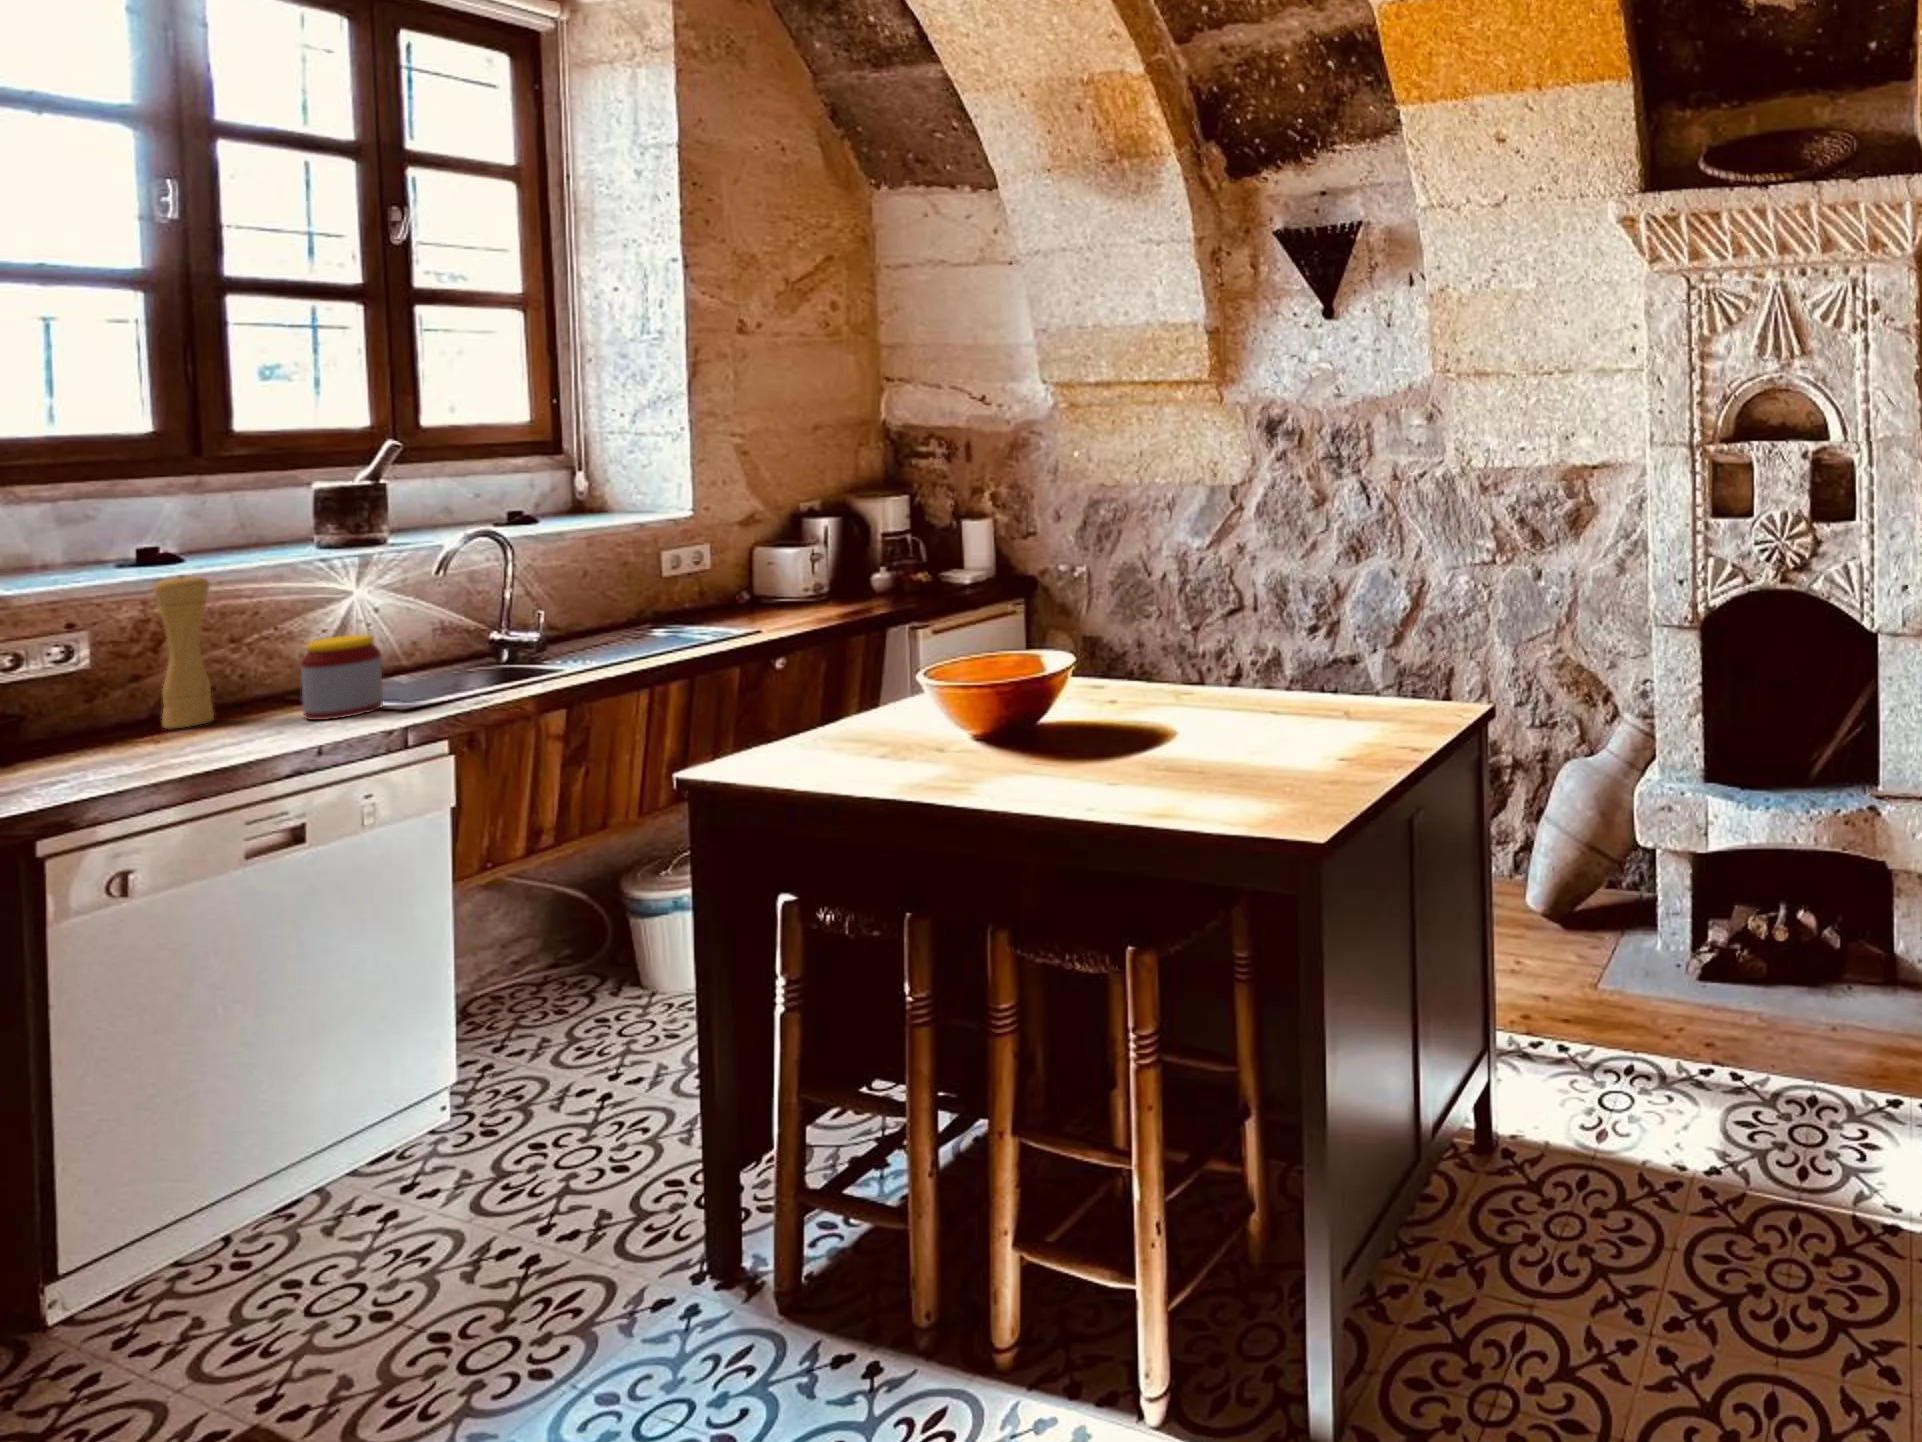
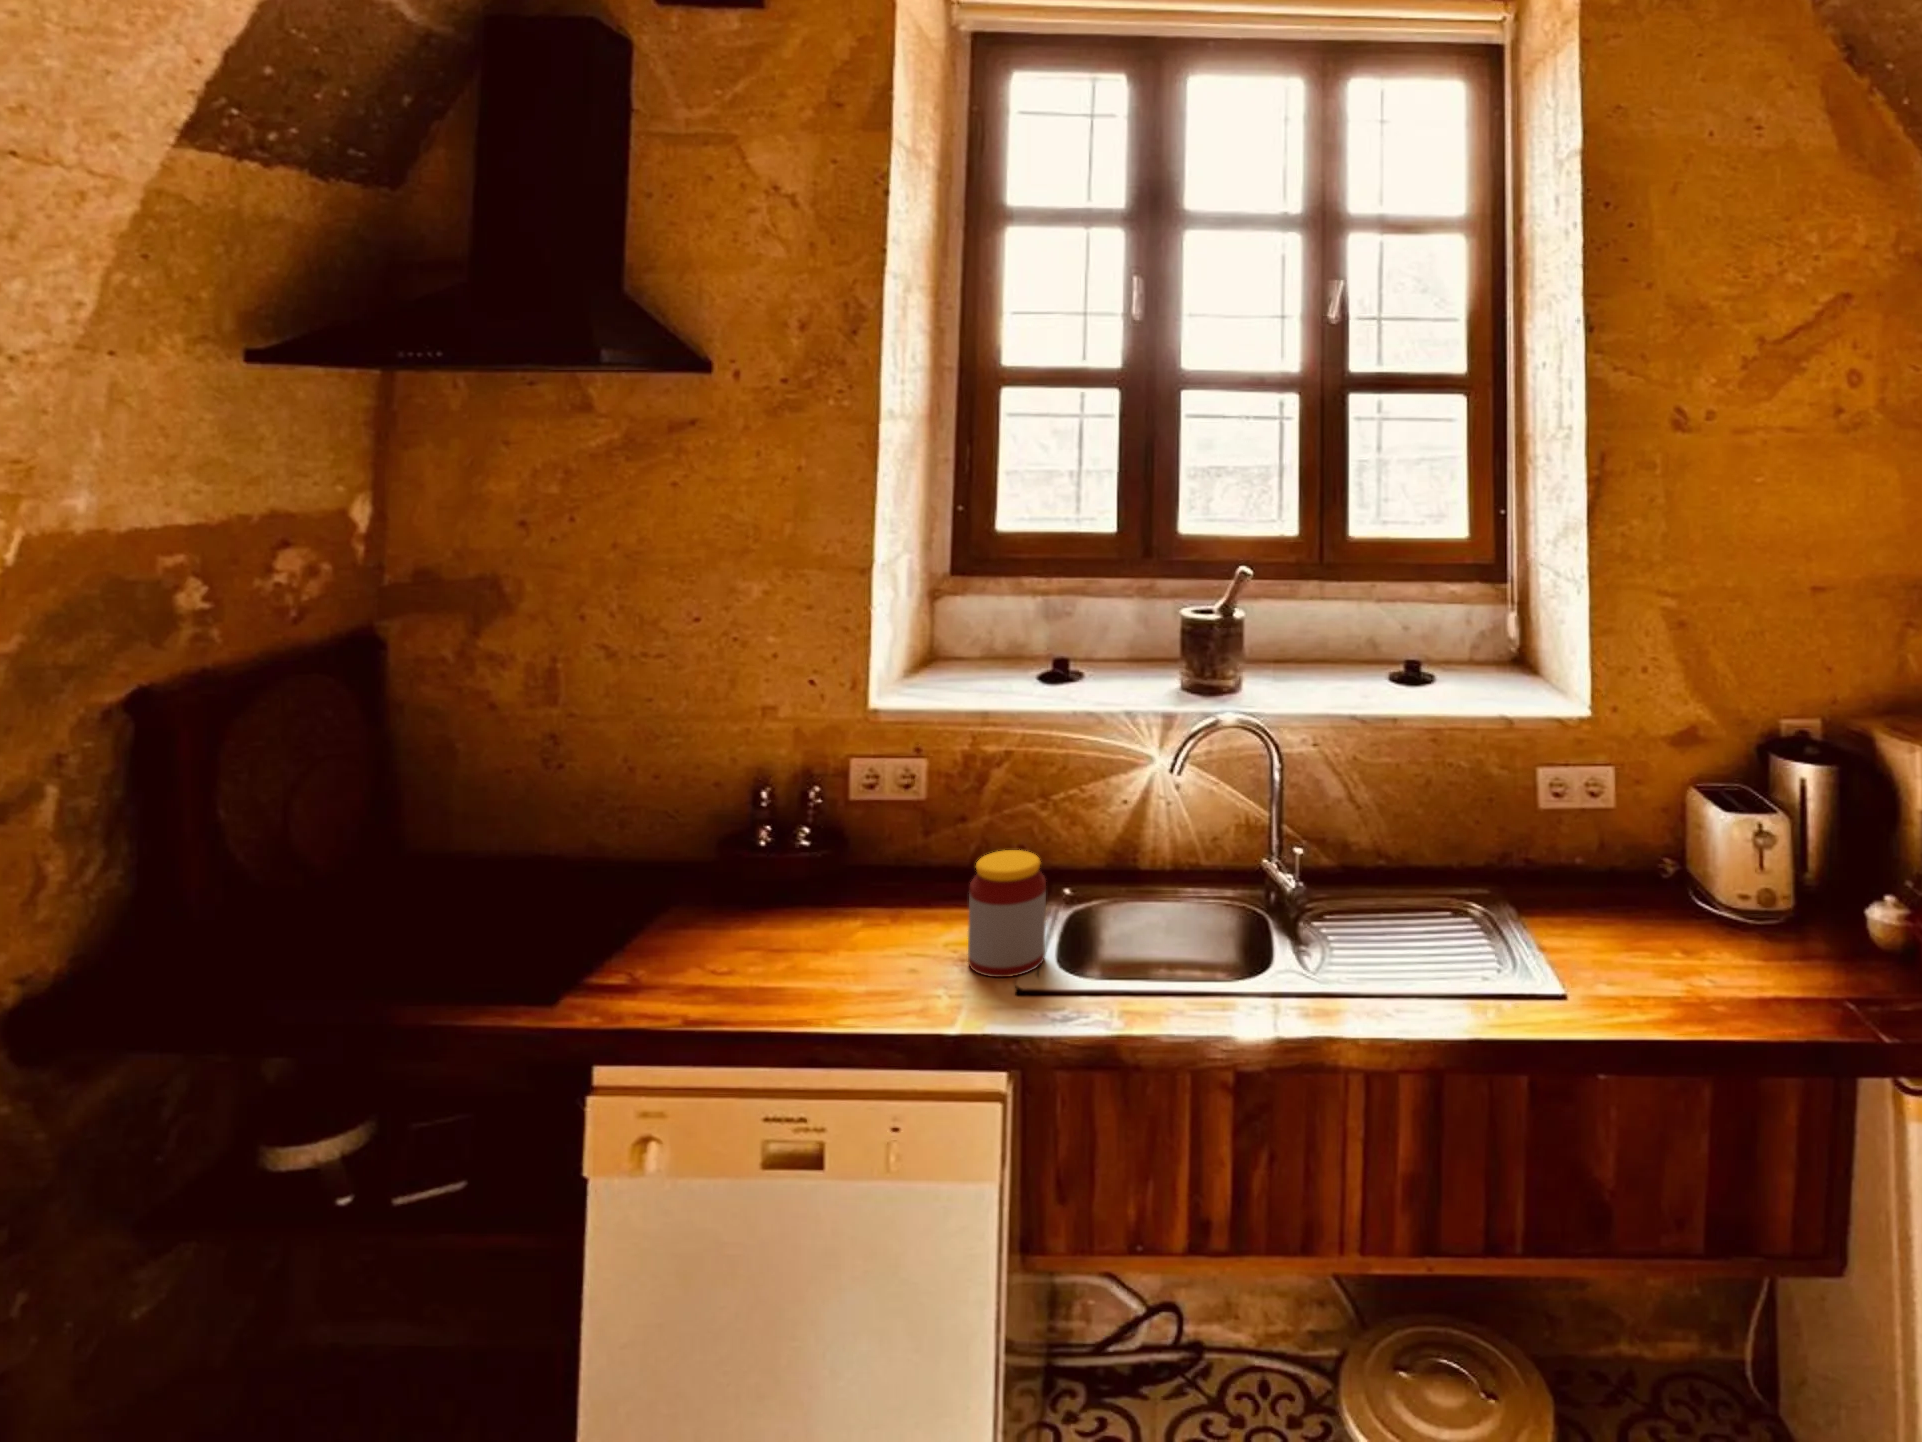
pepper mill: present [153,575,214,728] -> none [935,725,981,909]

